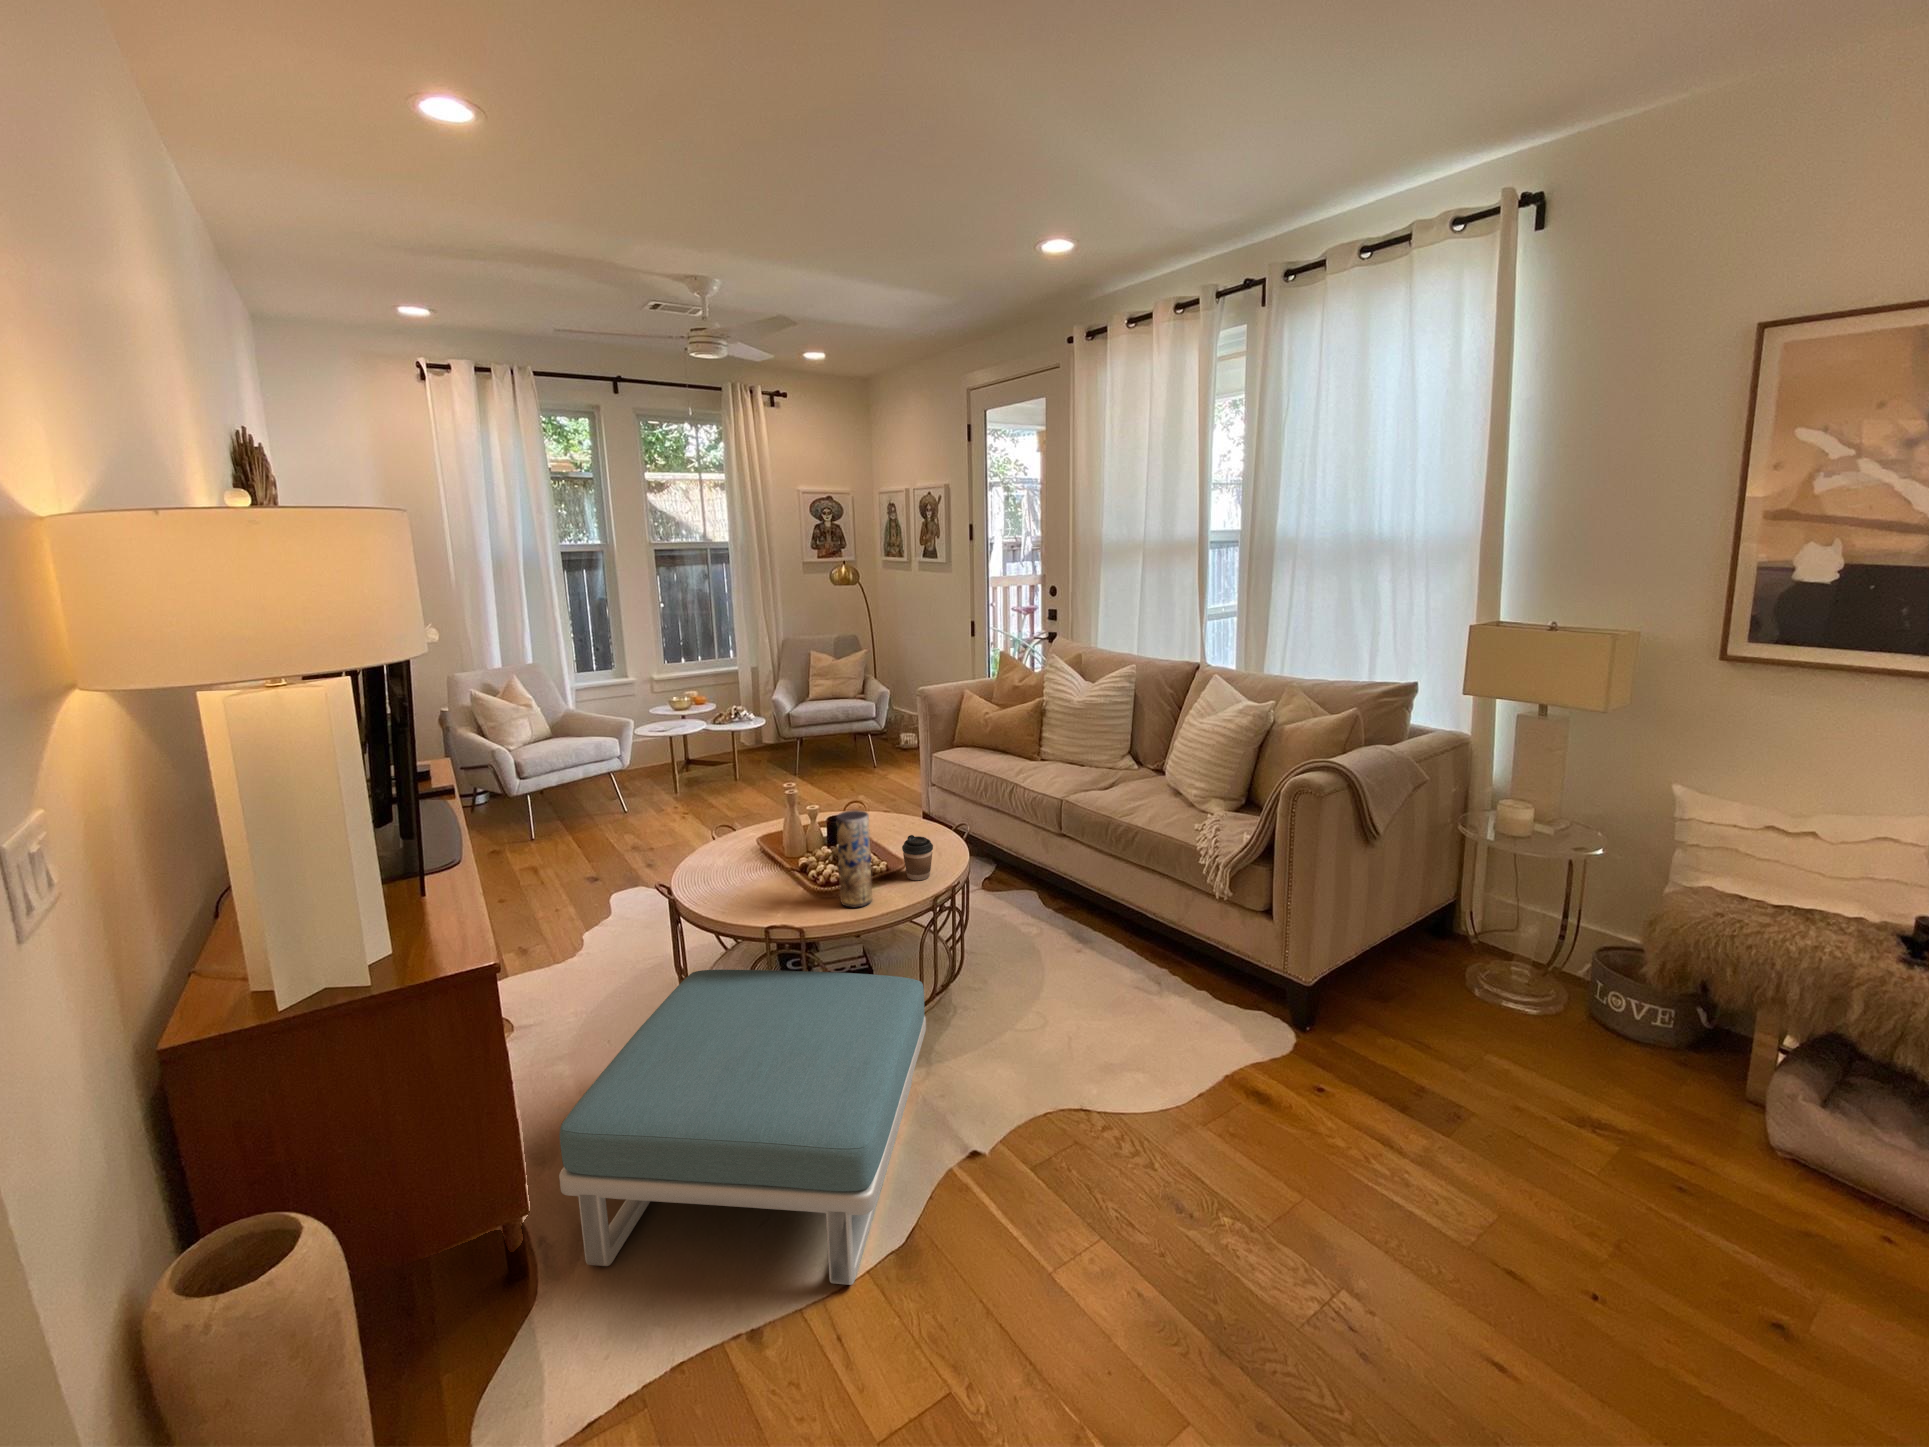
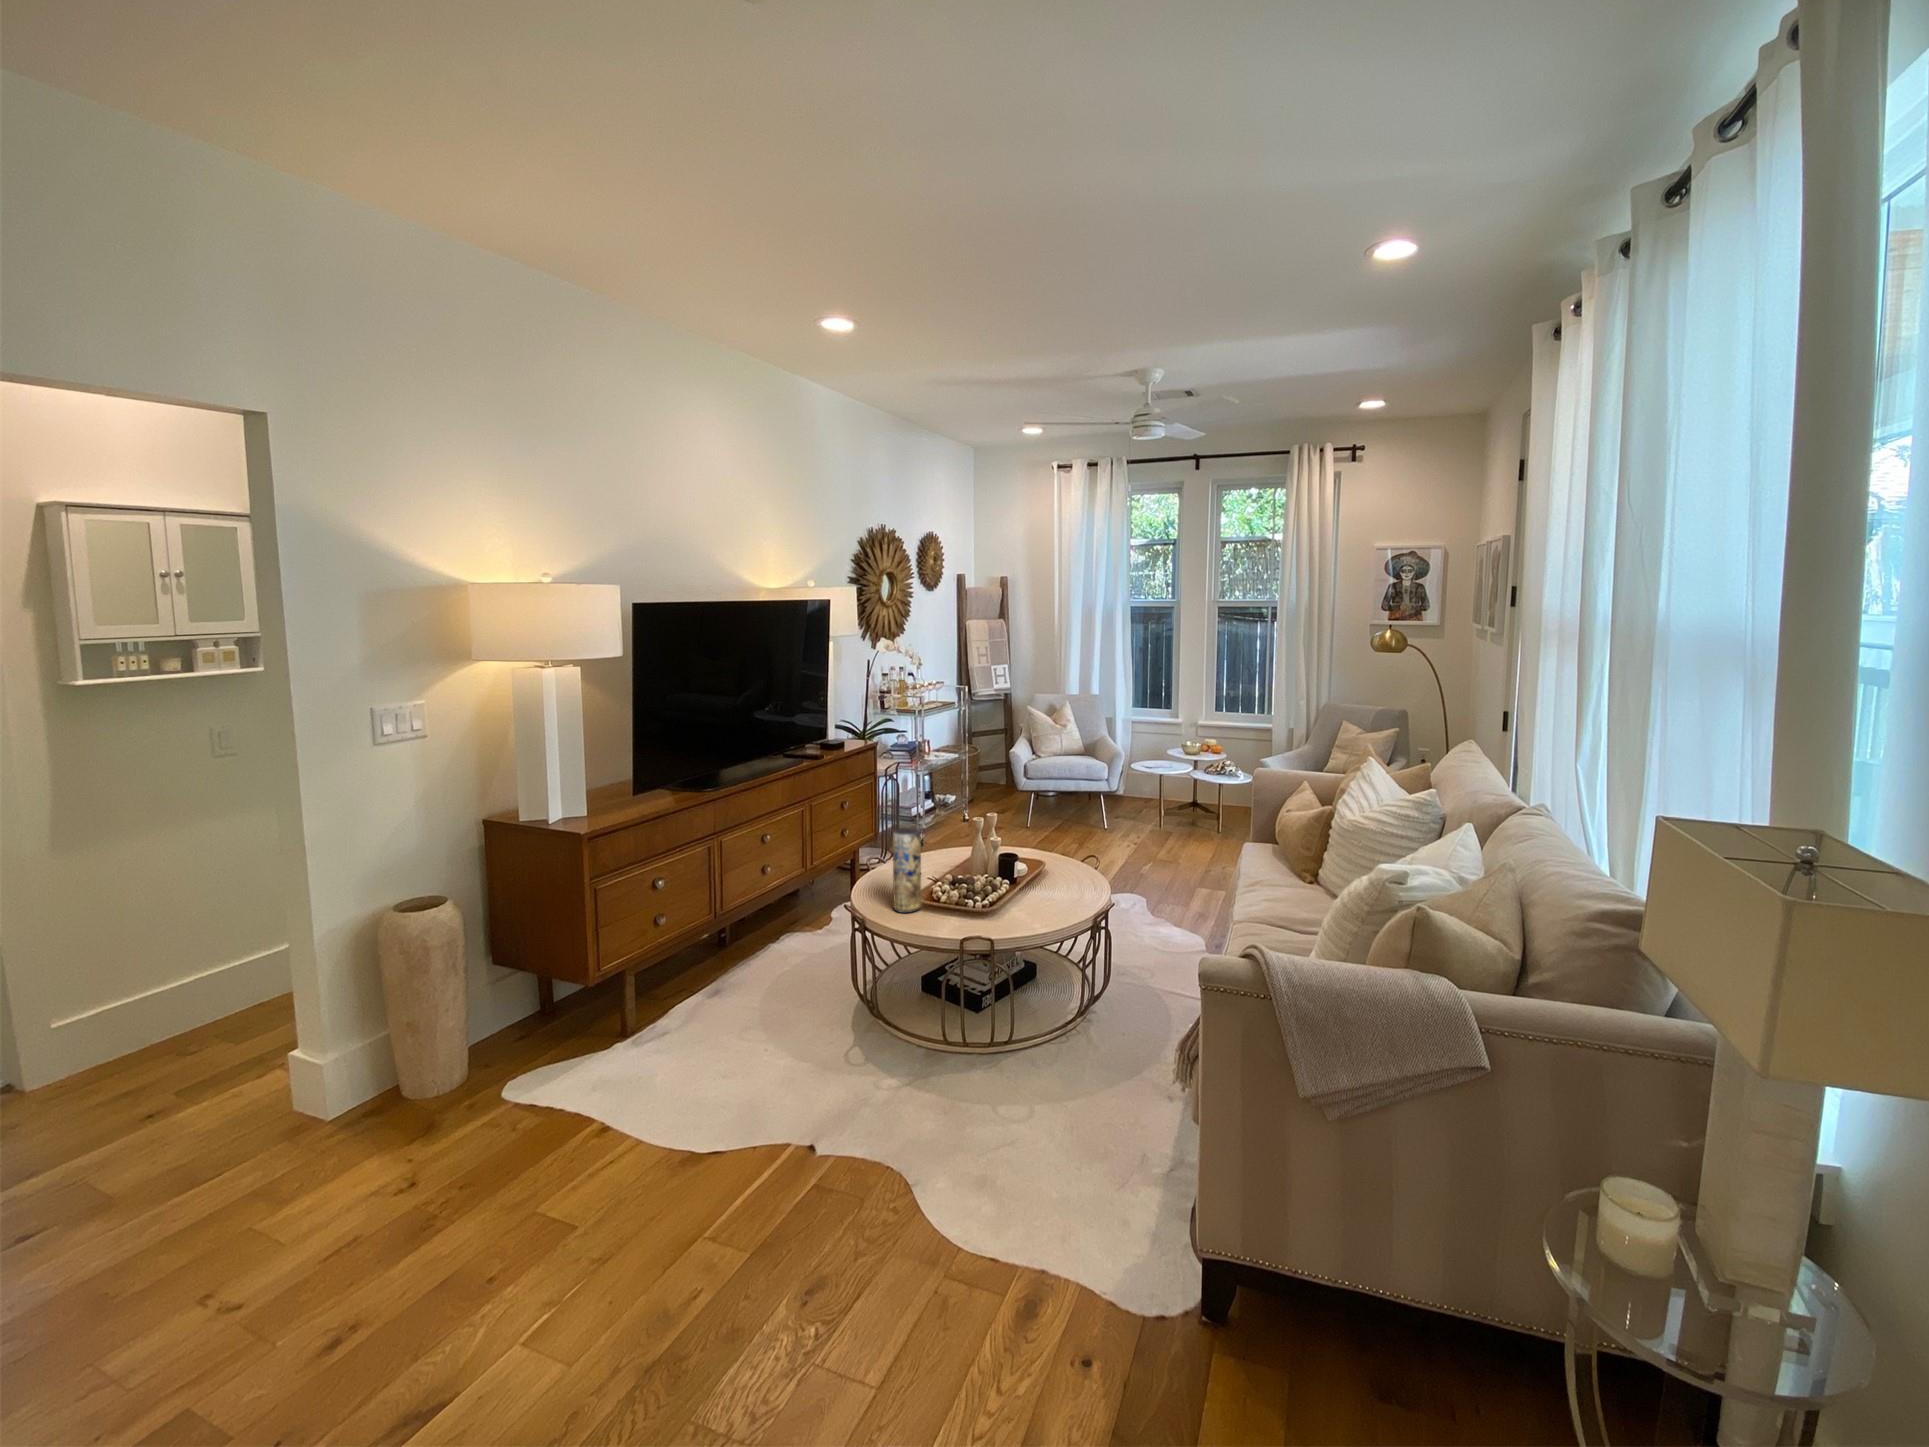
coffee cup: present [902,835,933,880] -> none [963,872,992,916]
footstool: present [559,970,926,1285] -> none [633,918,889,1147]

